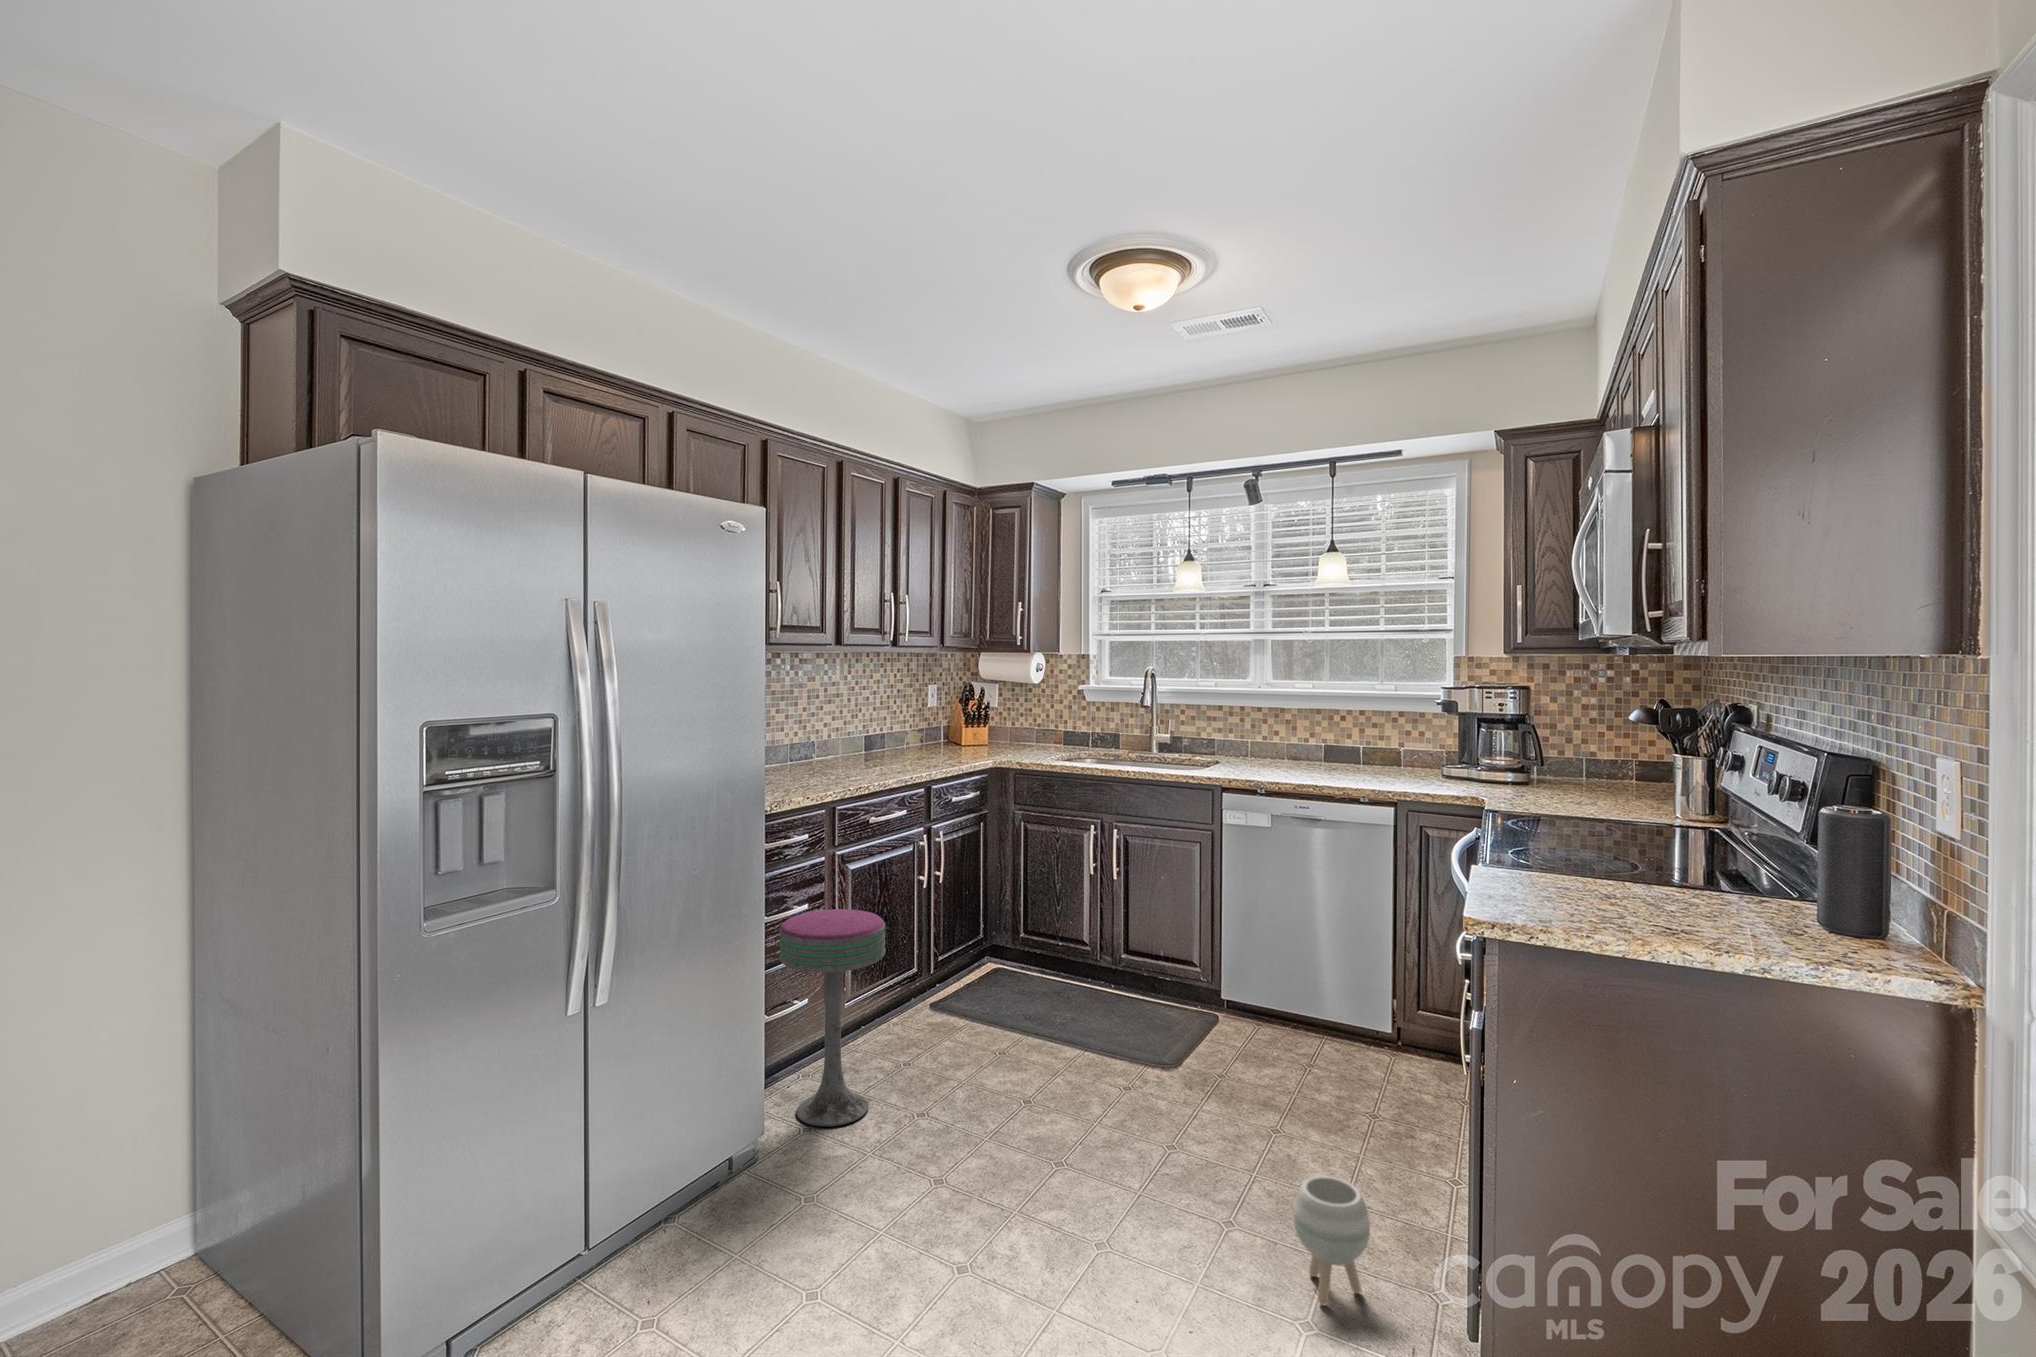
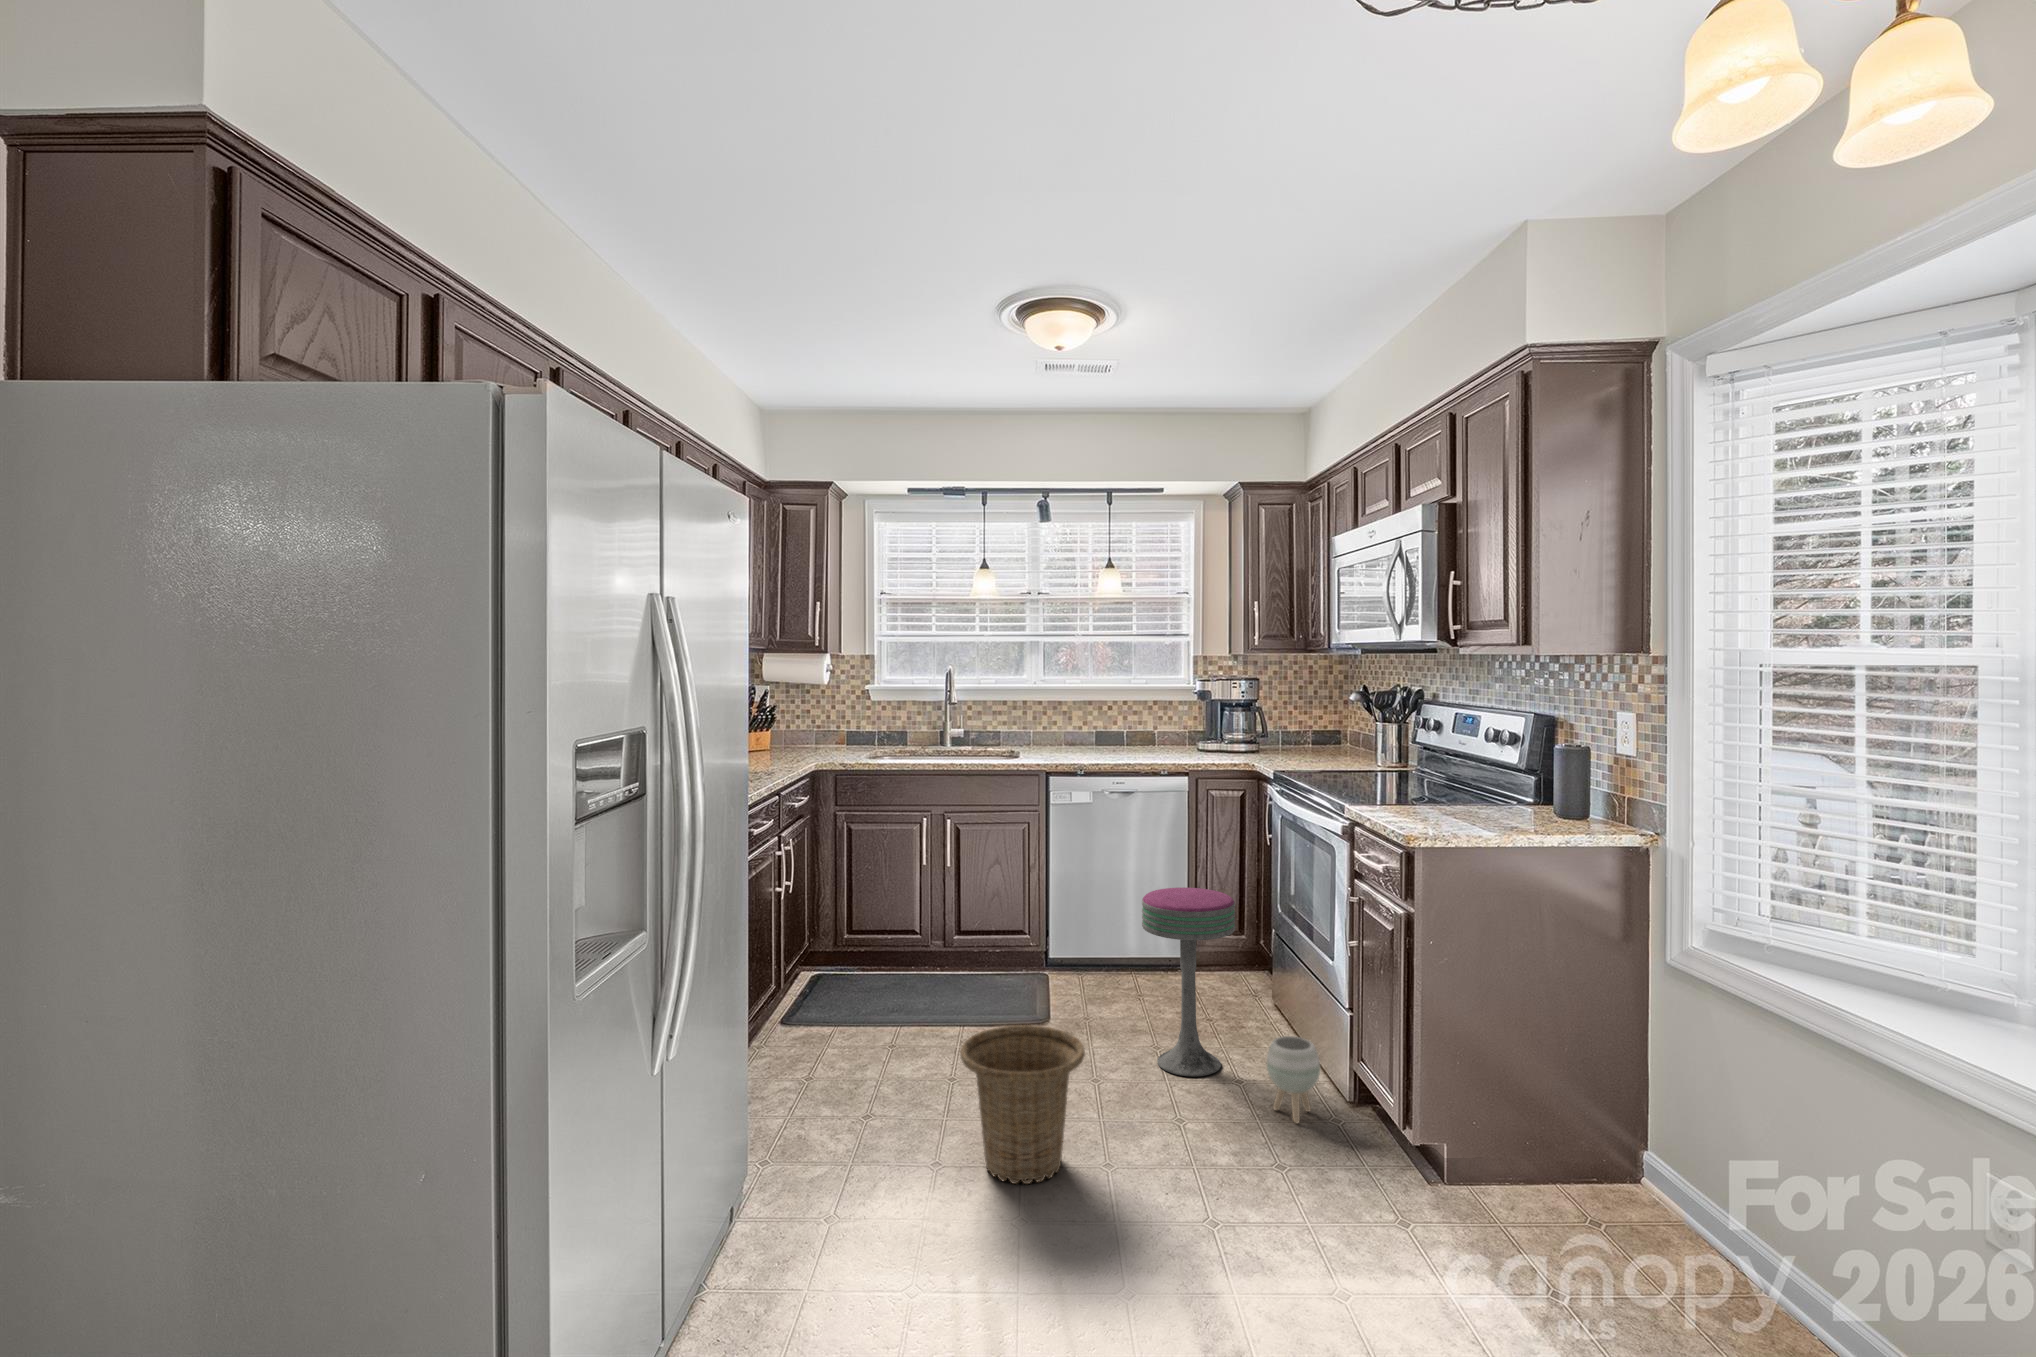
bar stool: present [779,909,885,1127] -> present [1142,888,1235,1076]
basket: none [867,1076,1014,1273] -> present [960,1025,1085,1184]

